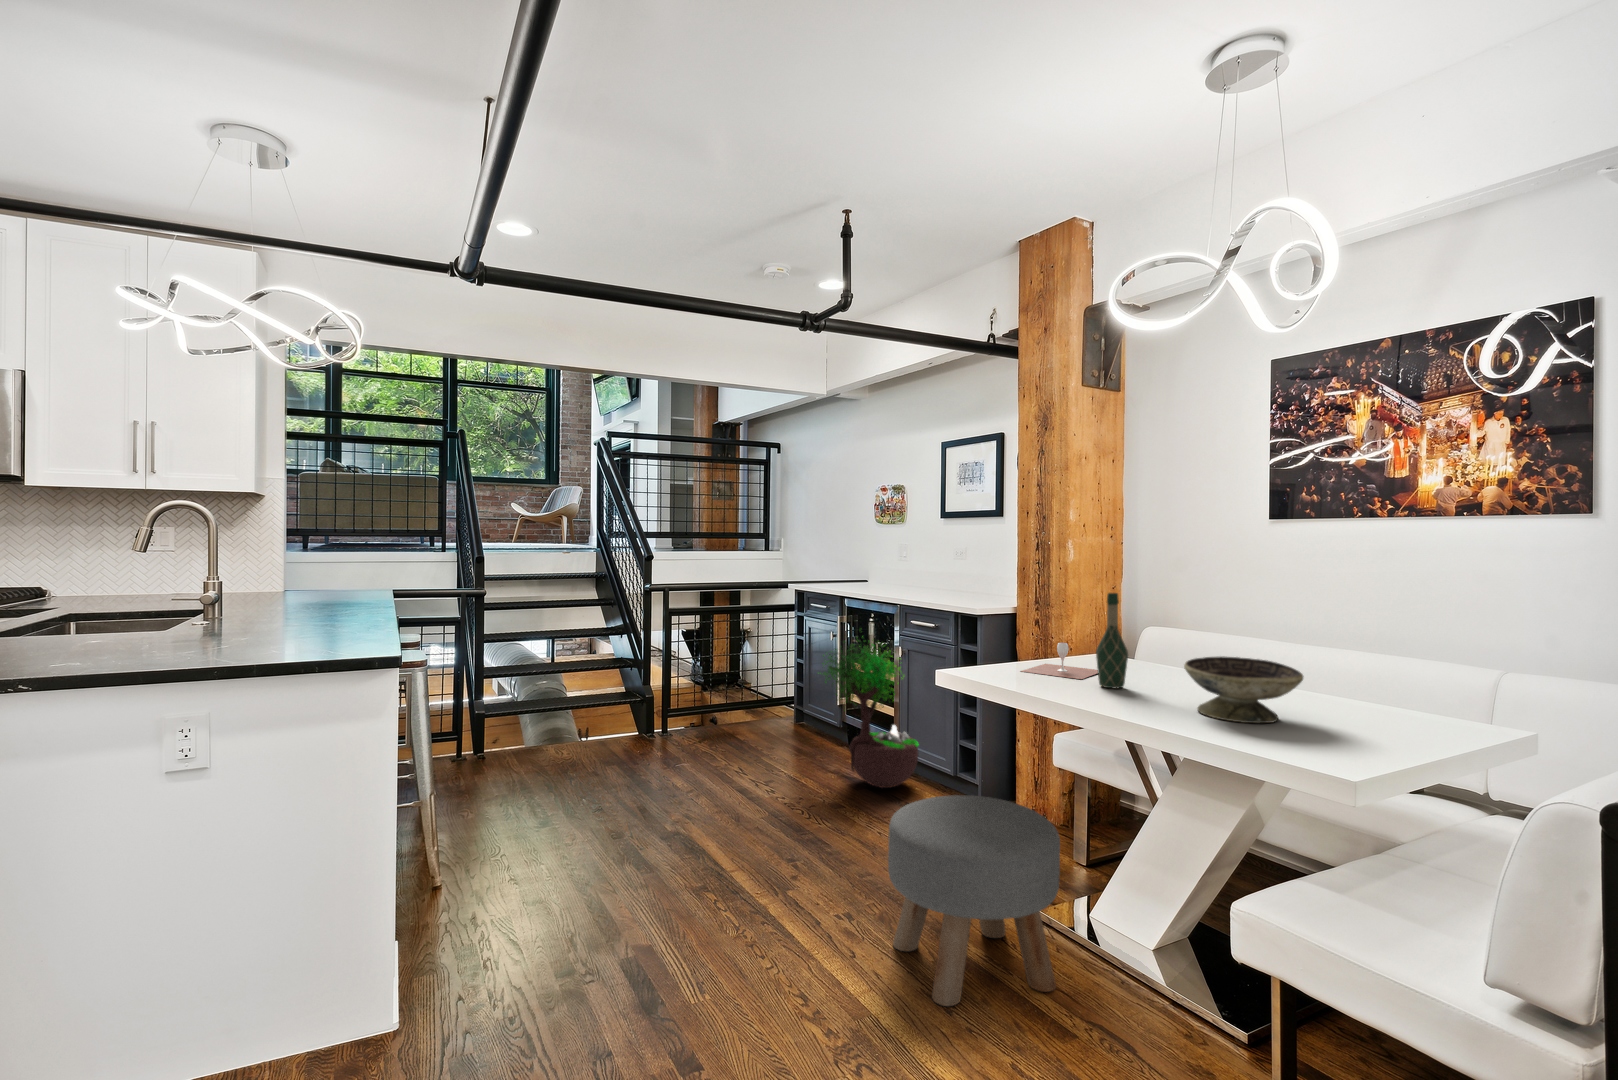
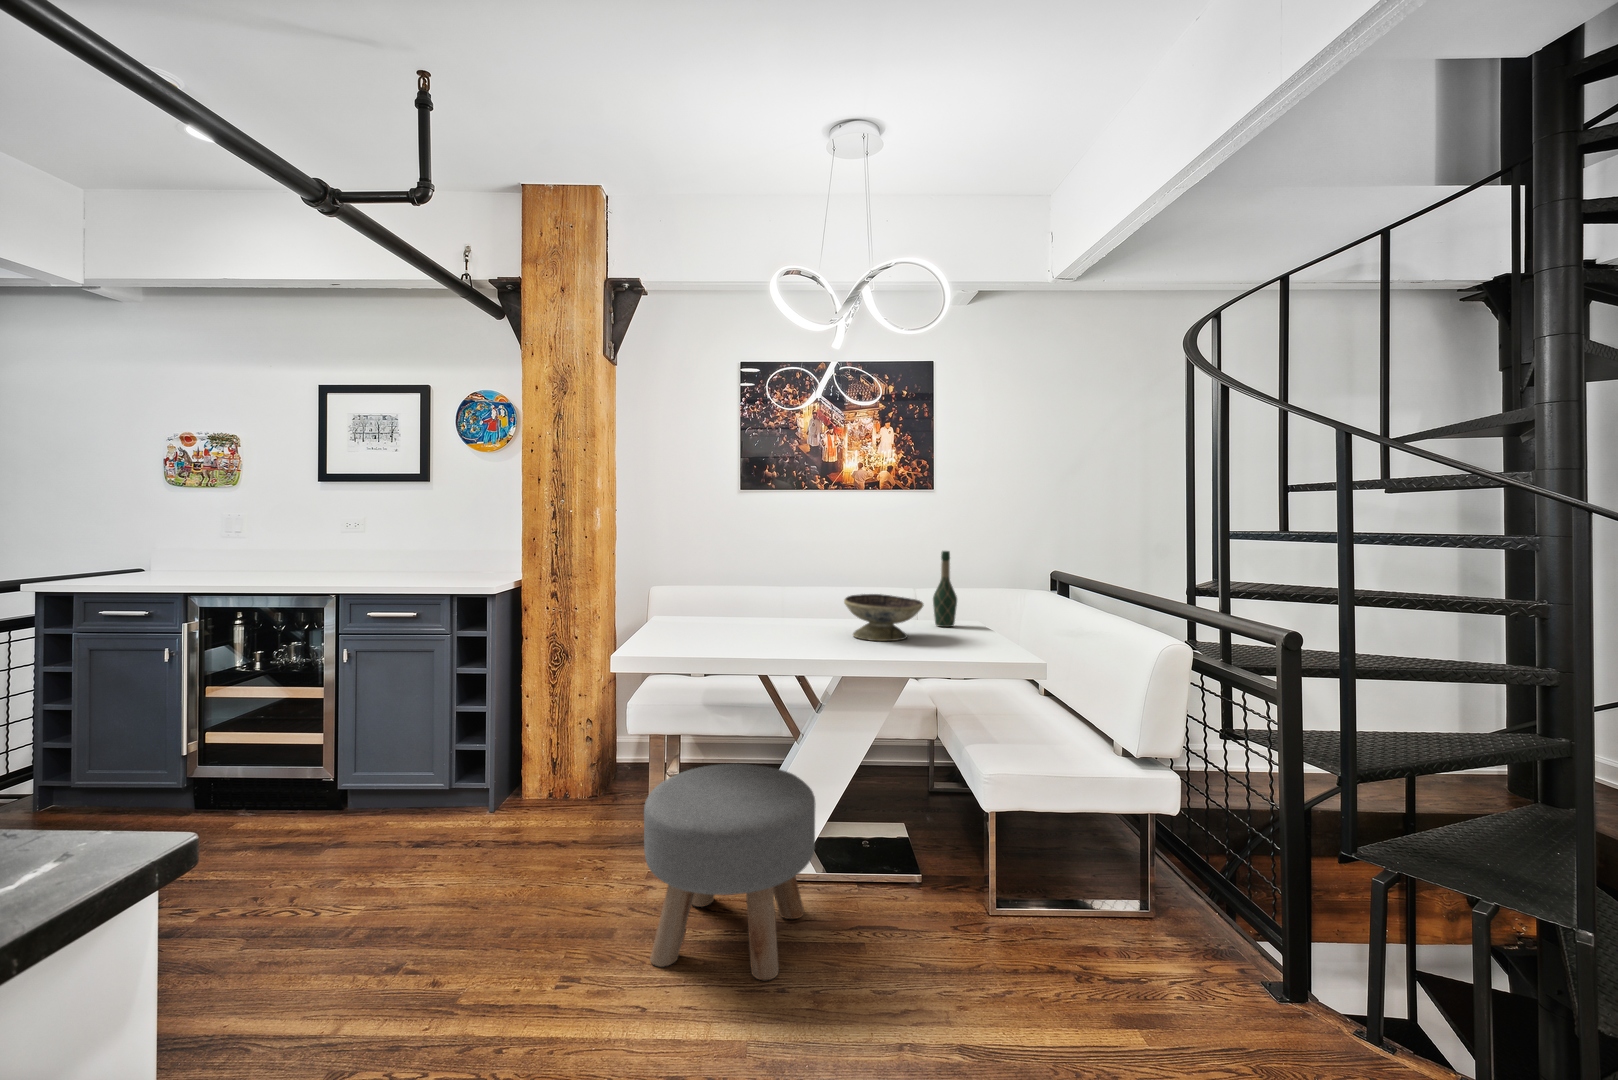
wine bottle: present [1096,593,1128,688] -> present [933,551,957,627]
potted tree: present [820,636,919,788] -> none [248,632,408,837]
wine glass: present [1021,642,1098,679] -> none [653,605,726,639]

